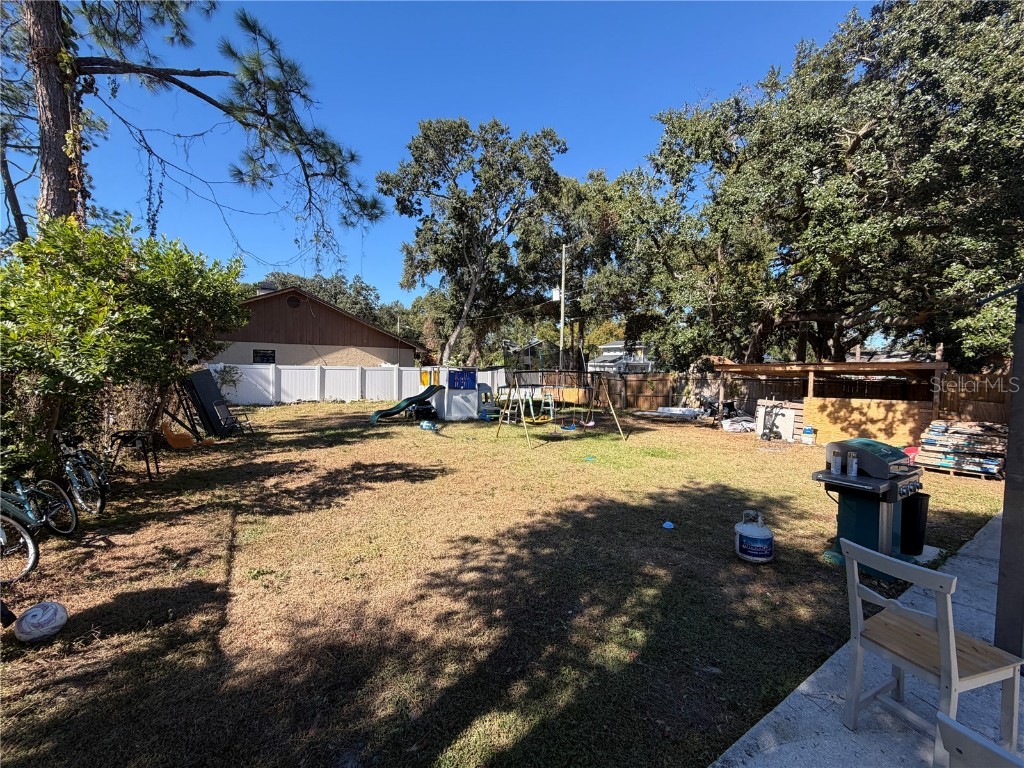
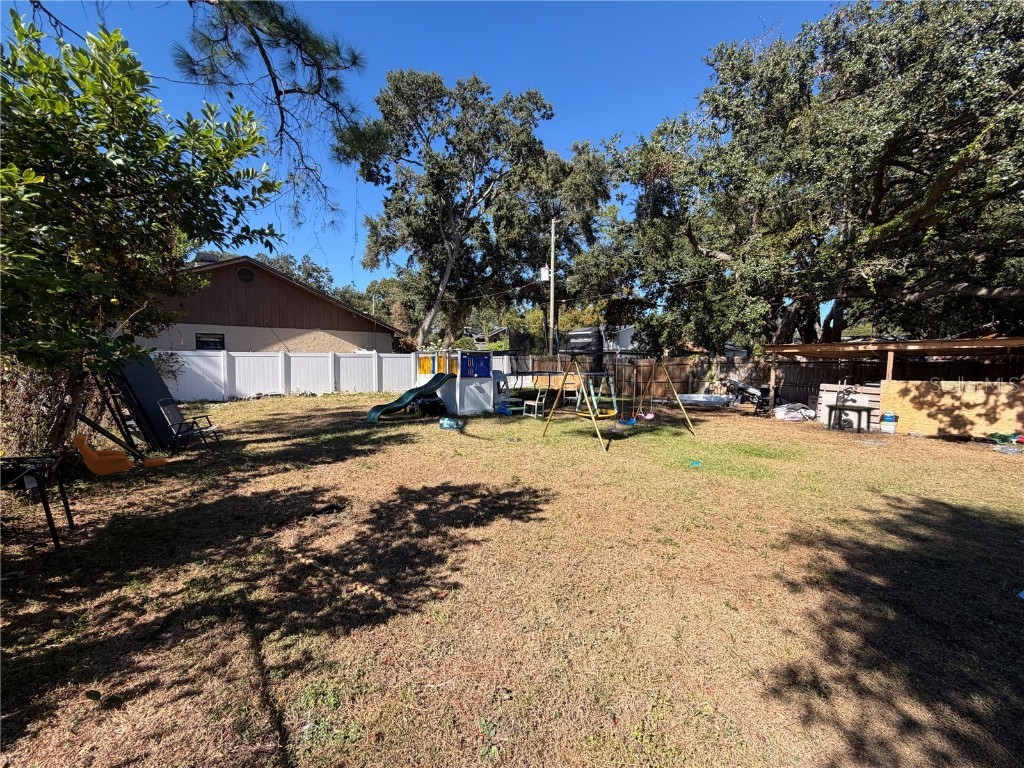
round table: none [756,418,798,444] -> present [826,404,876,433]

